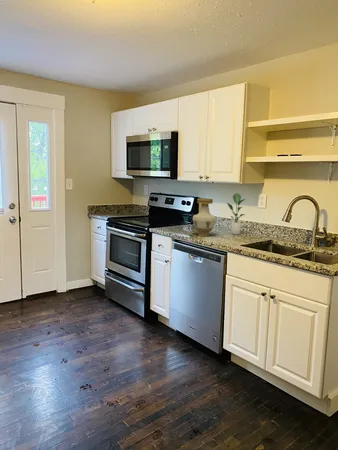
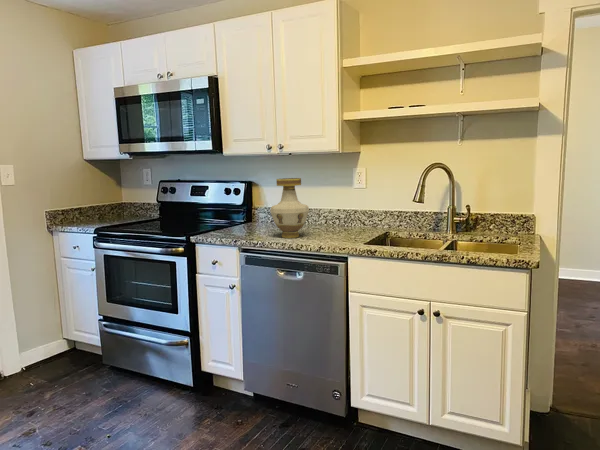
potted plant: present [227,193,245,235] -> none [314,168,343,230]

